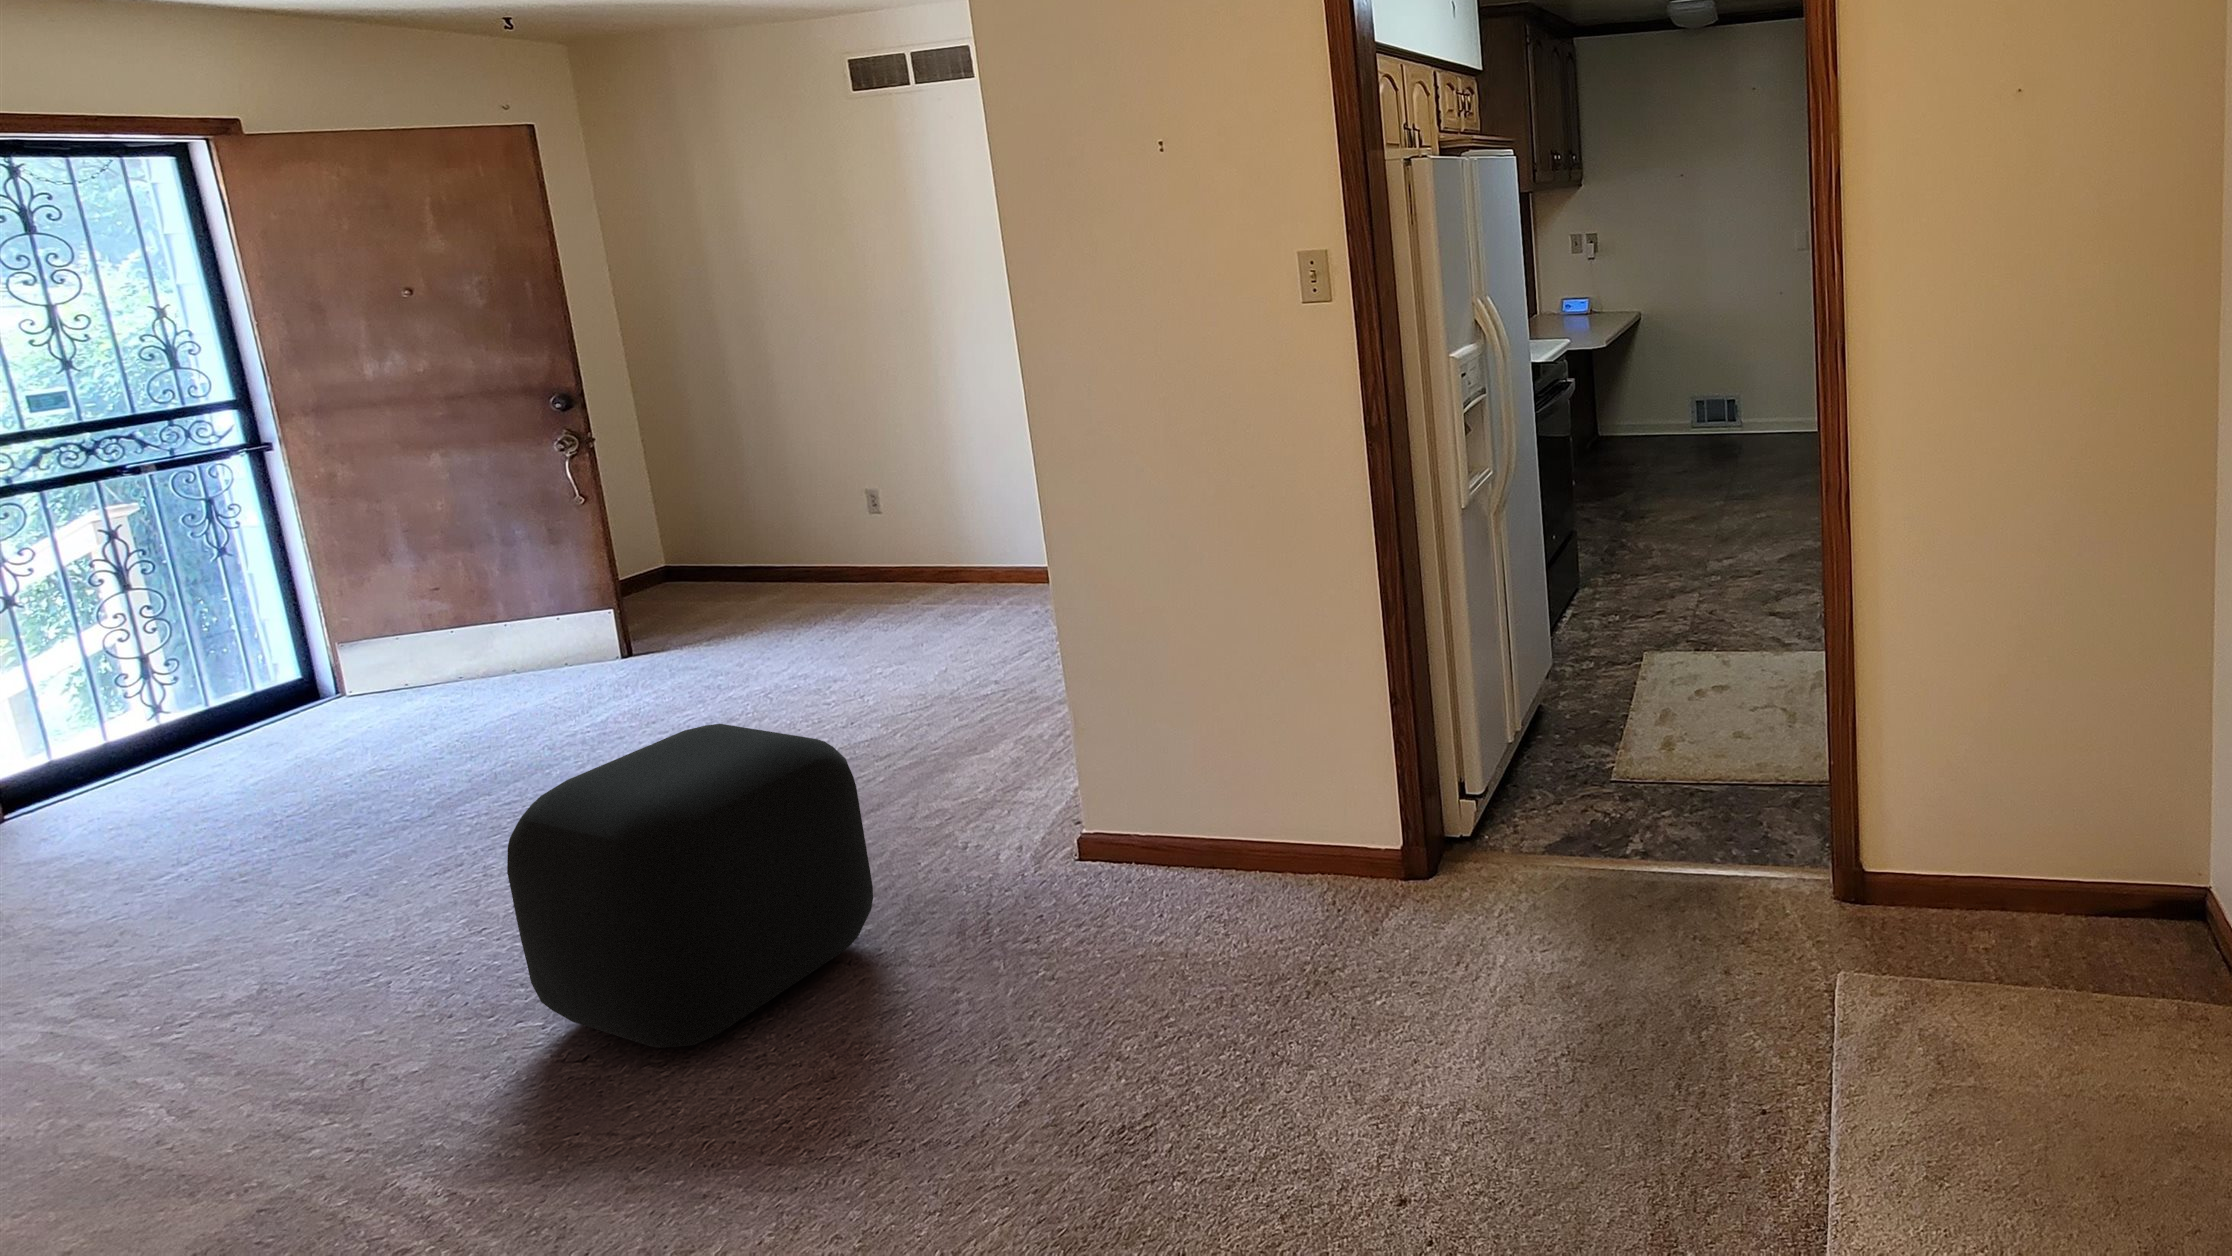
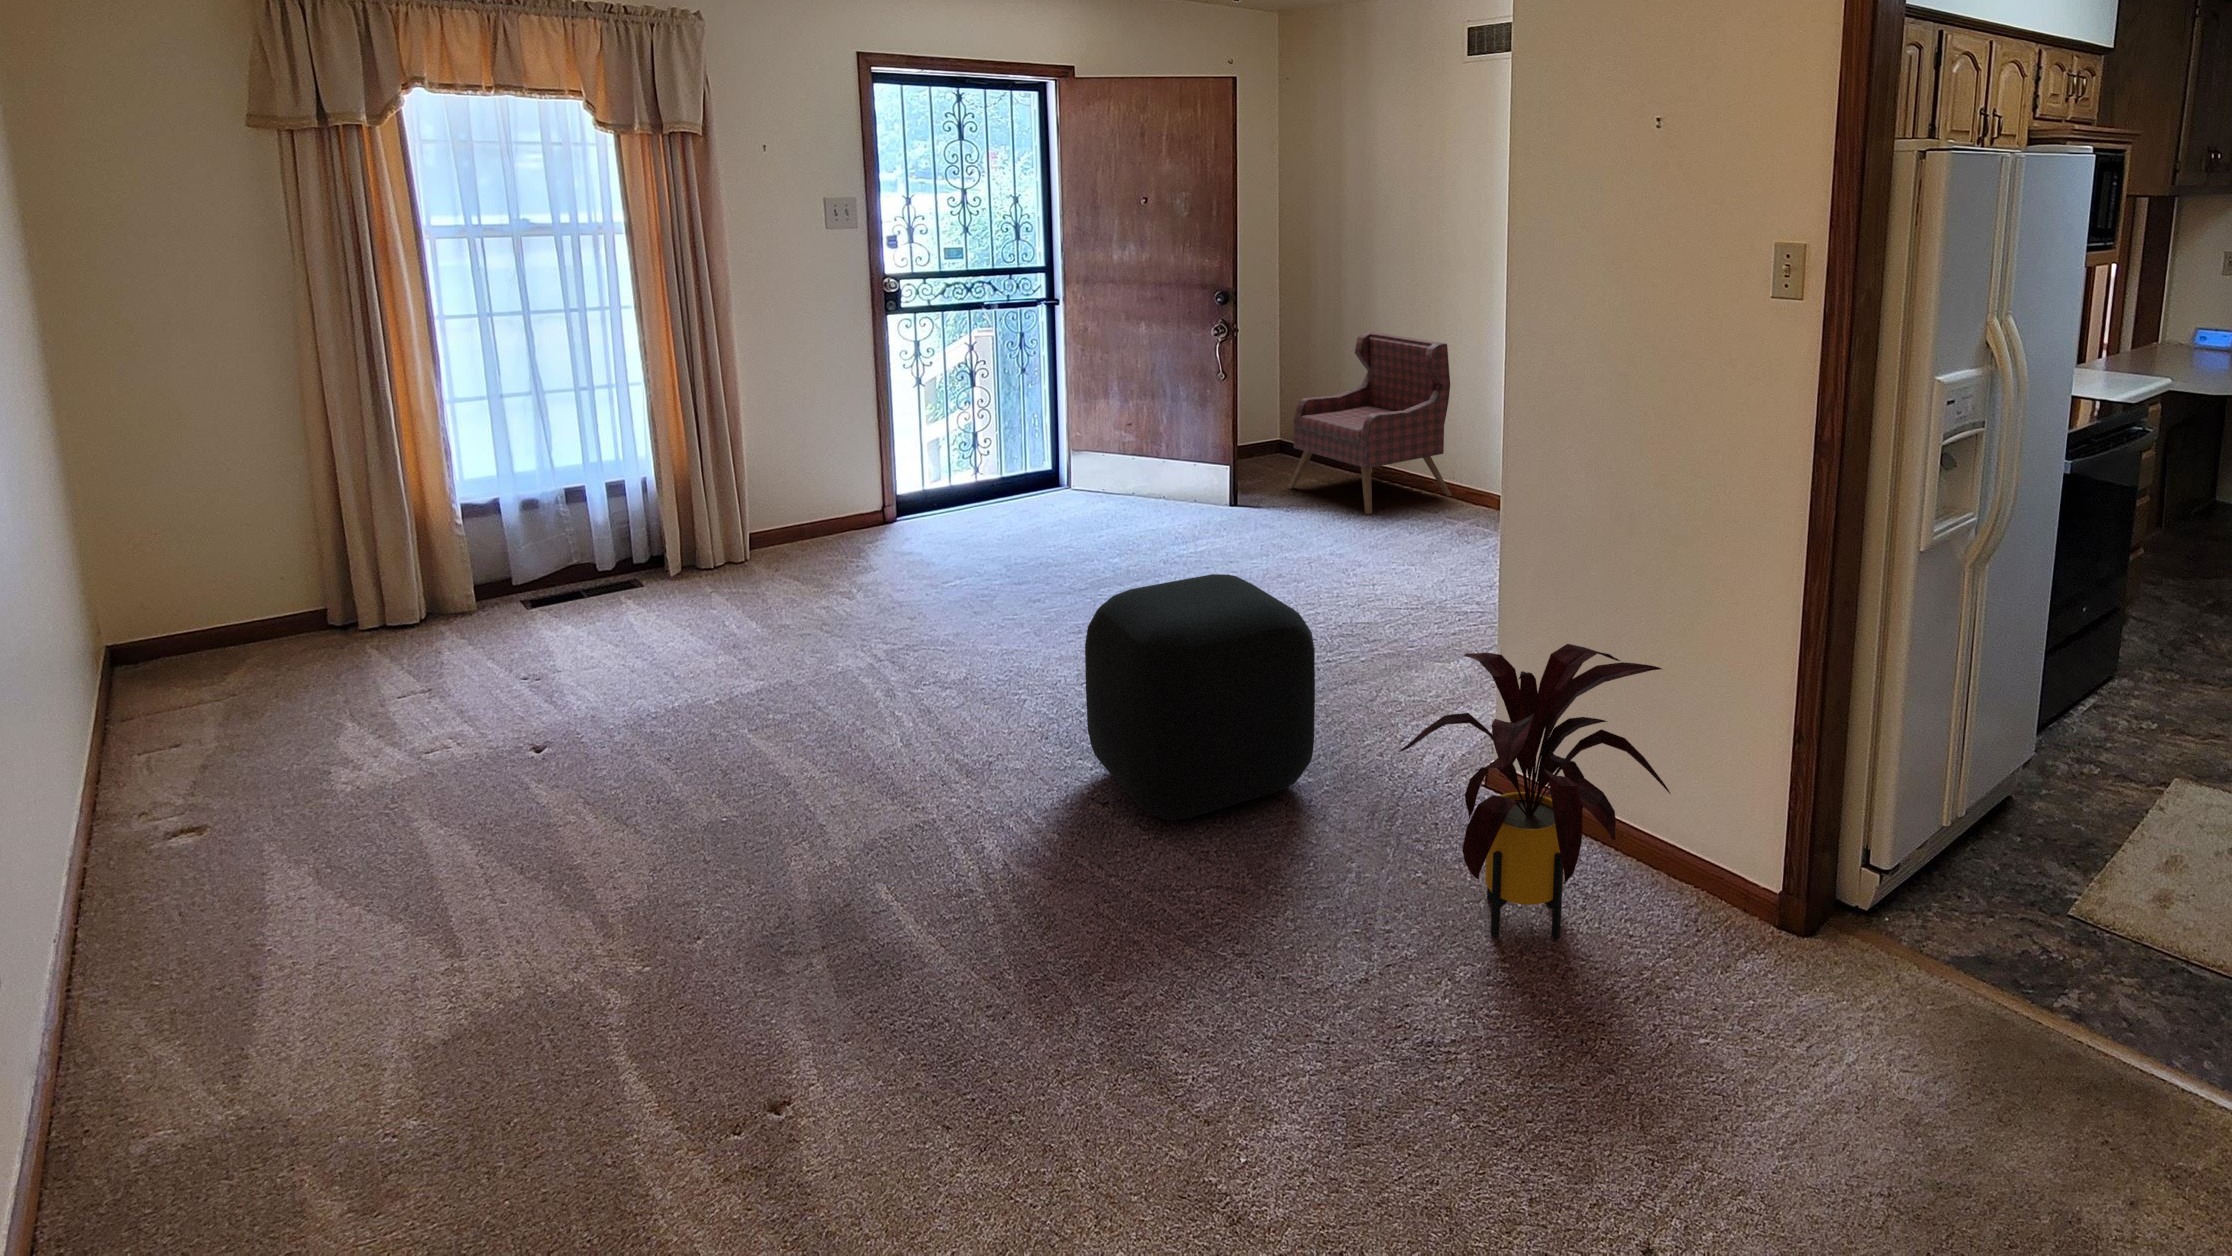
armchair: none [698,413,927,625] -> present [1288,332,1452,514]
house plant: none [1008,673,1297,1001] -> present [1399,644,1670,940]

